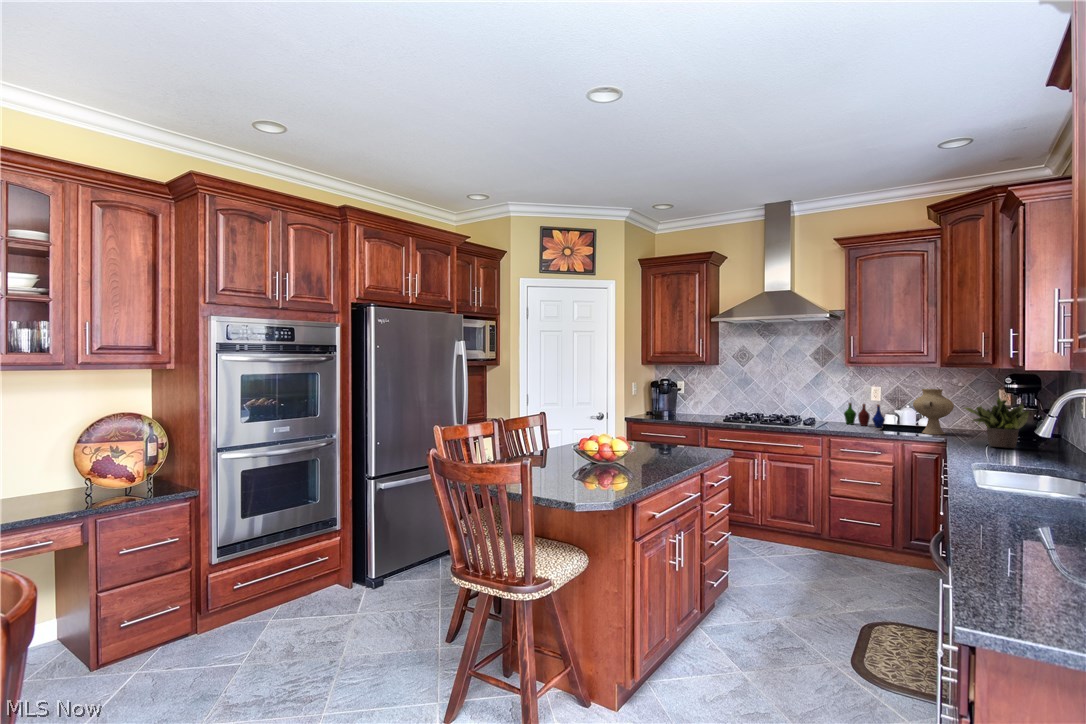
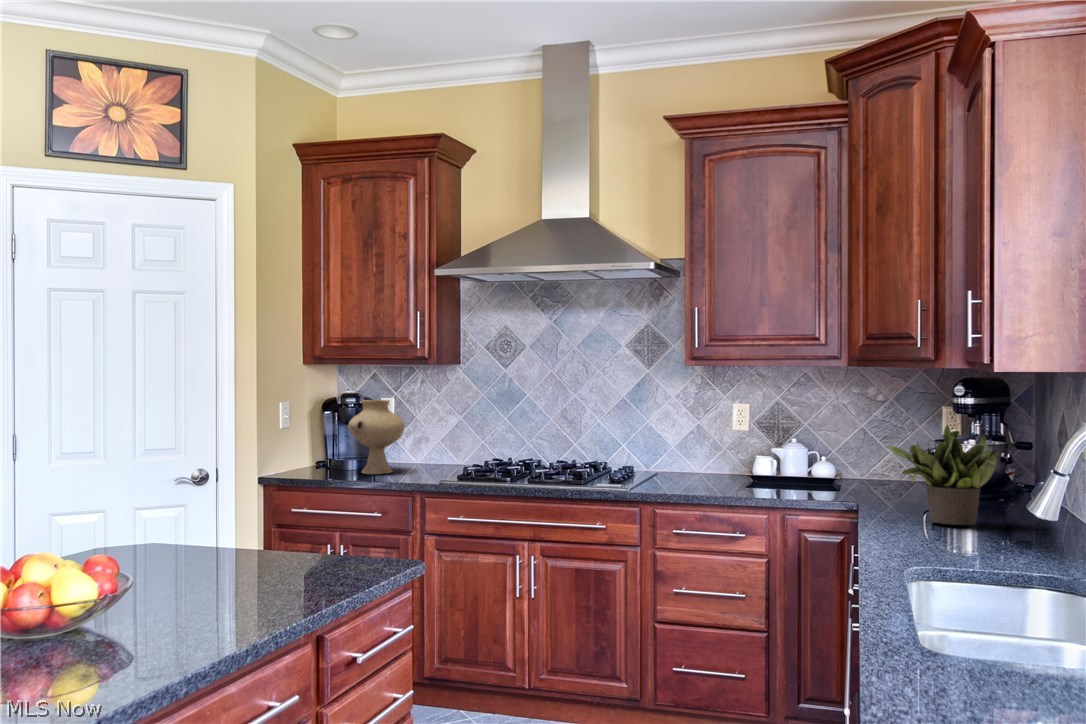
vase: present [913,389,954,435] -> present [348,400,404,474]
bottle: present [844,403,885,427] -> none [684,436,754,483]

